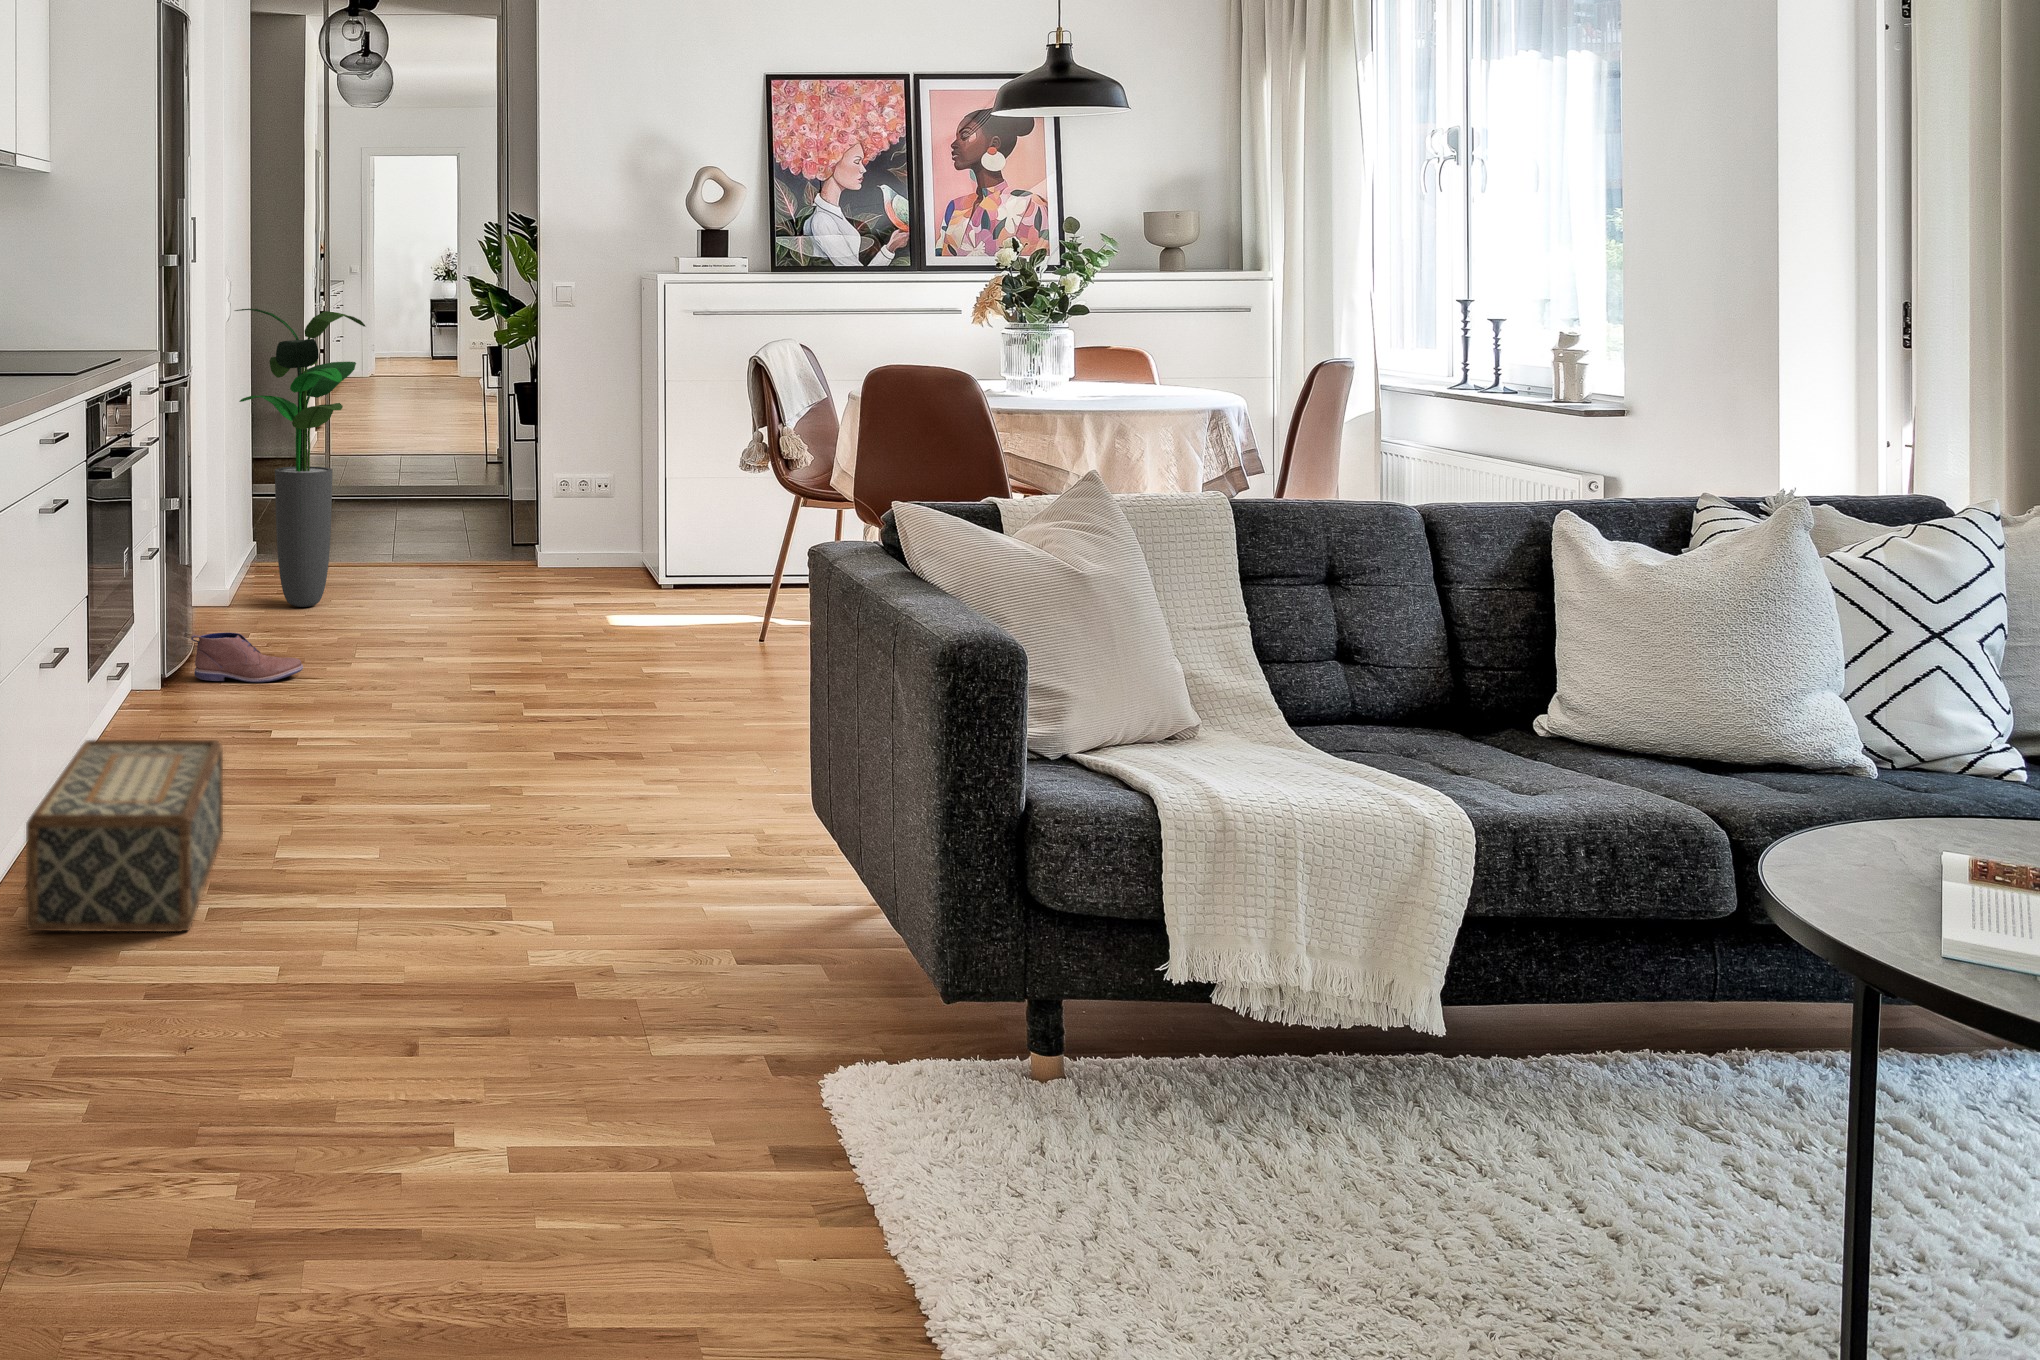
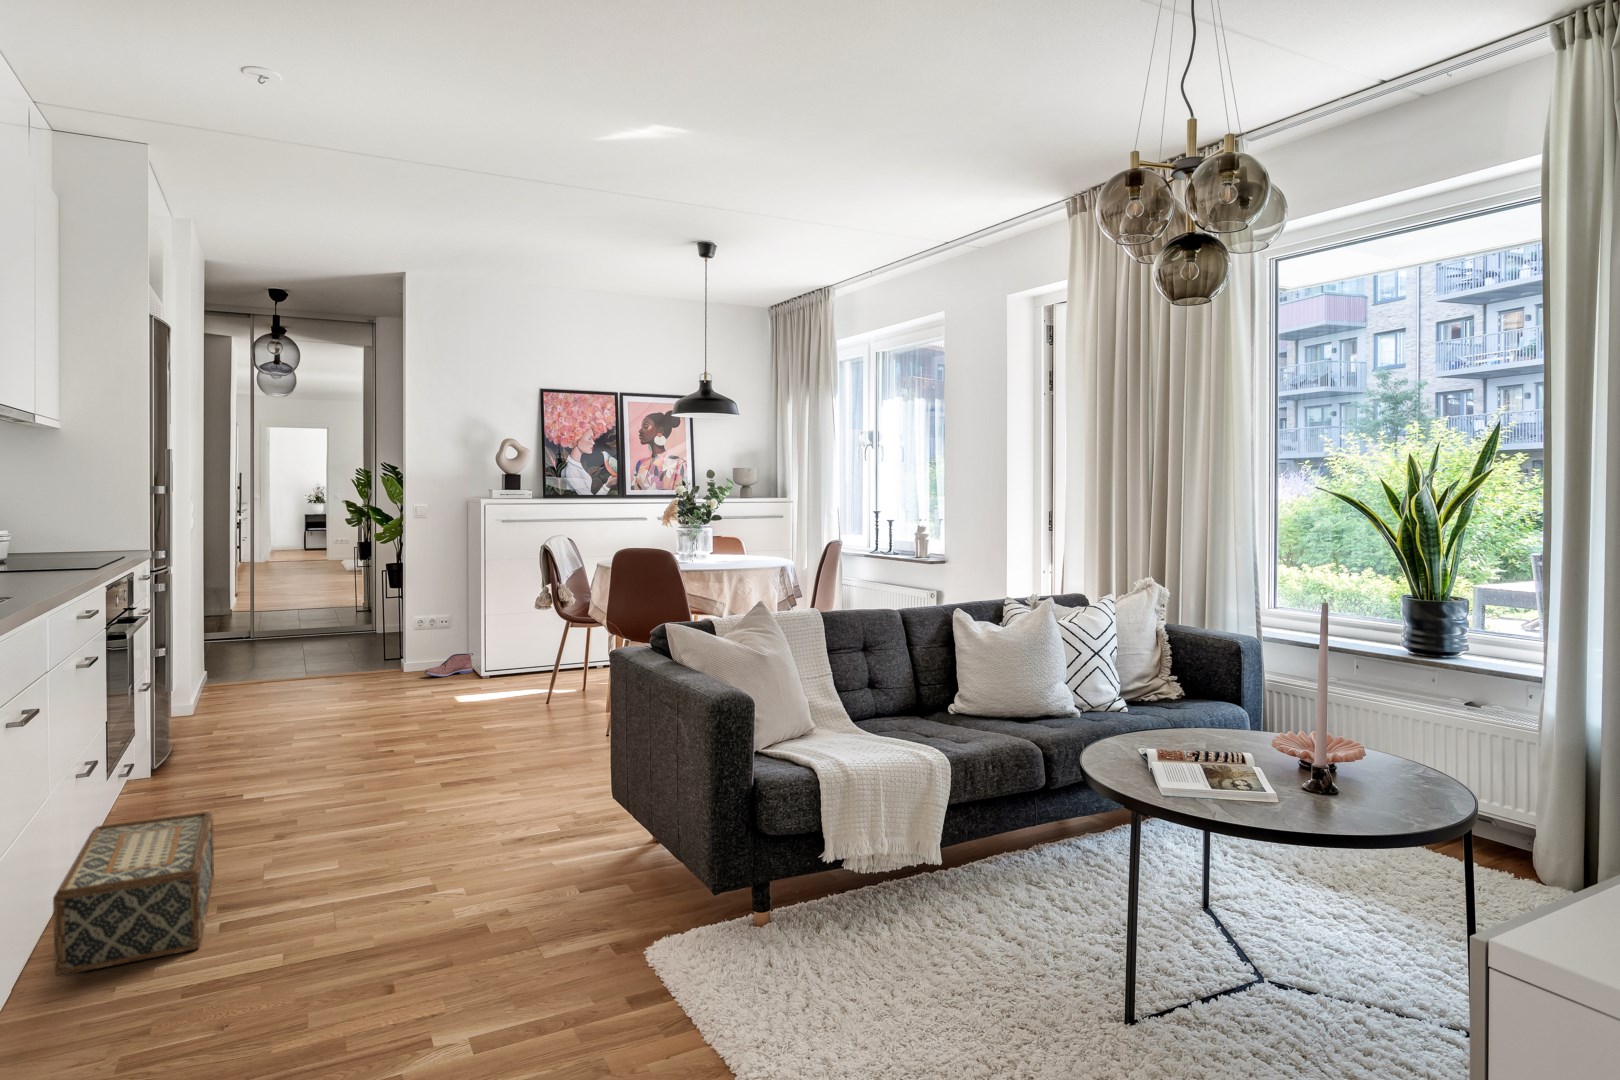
potted plant: present [235,309,365,607] -> none [186,518,288,711]
shoe: present [191,632,303,682] -> present [424,653,473,677]

